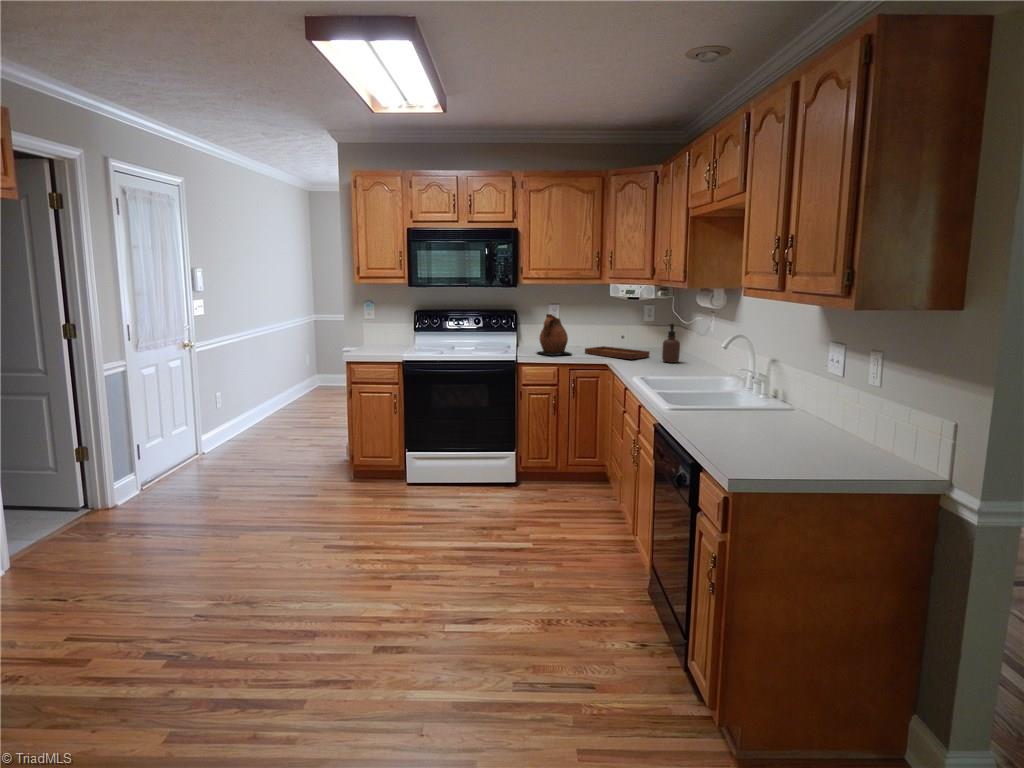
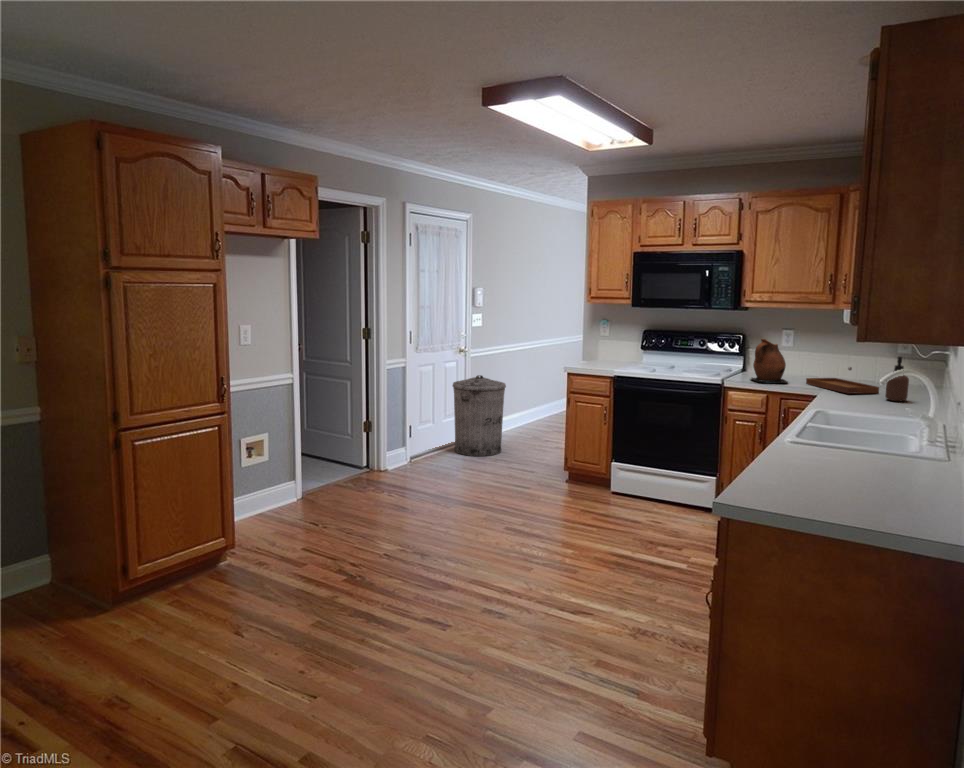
trash can: none [184,373,254,469] -> present [453,375,506,456]

